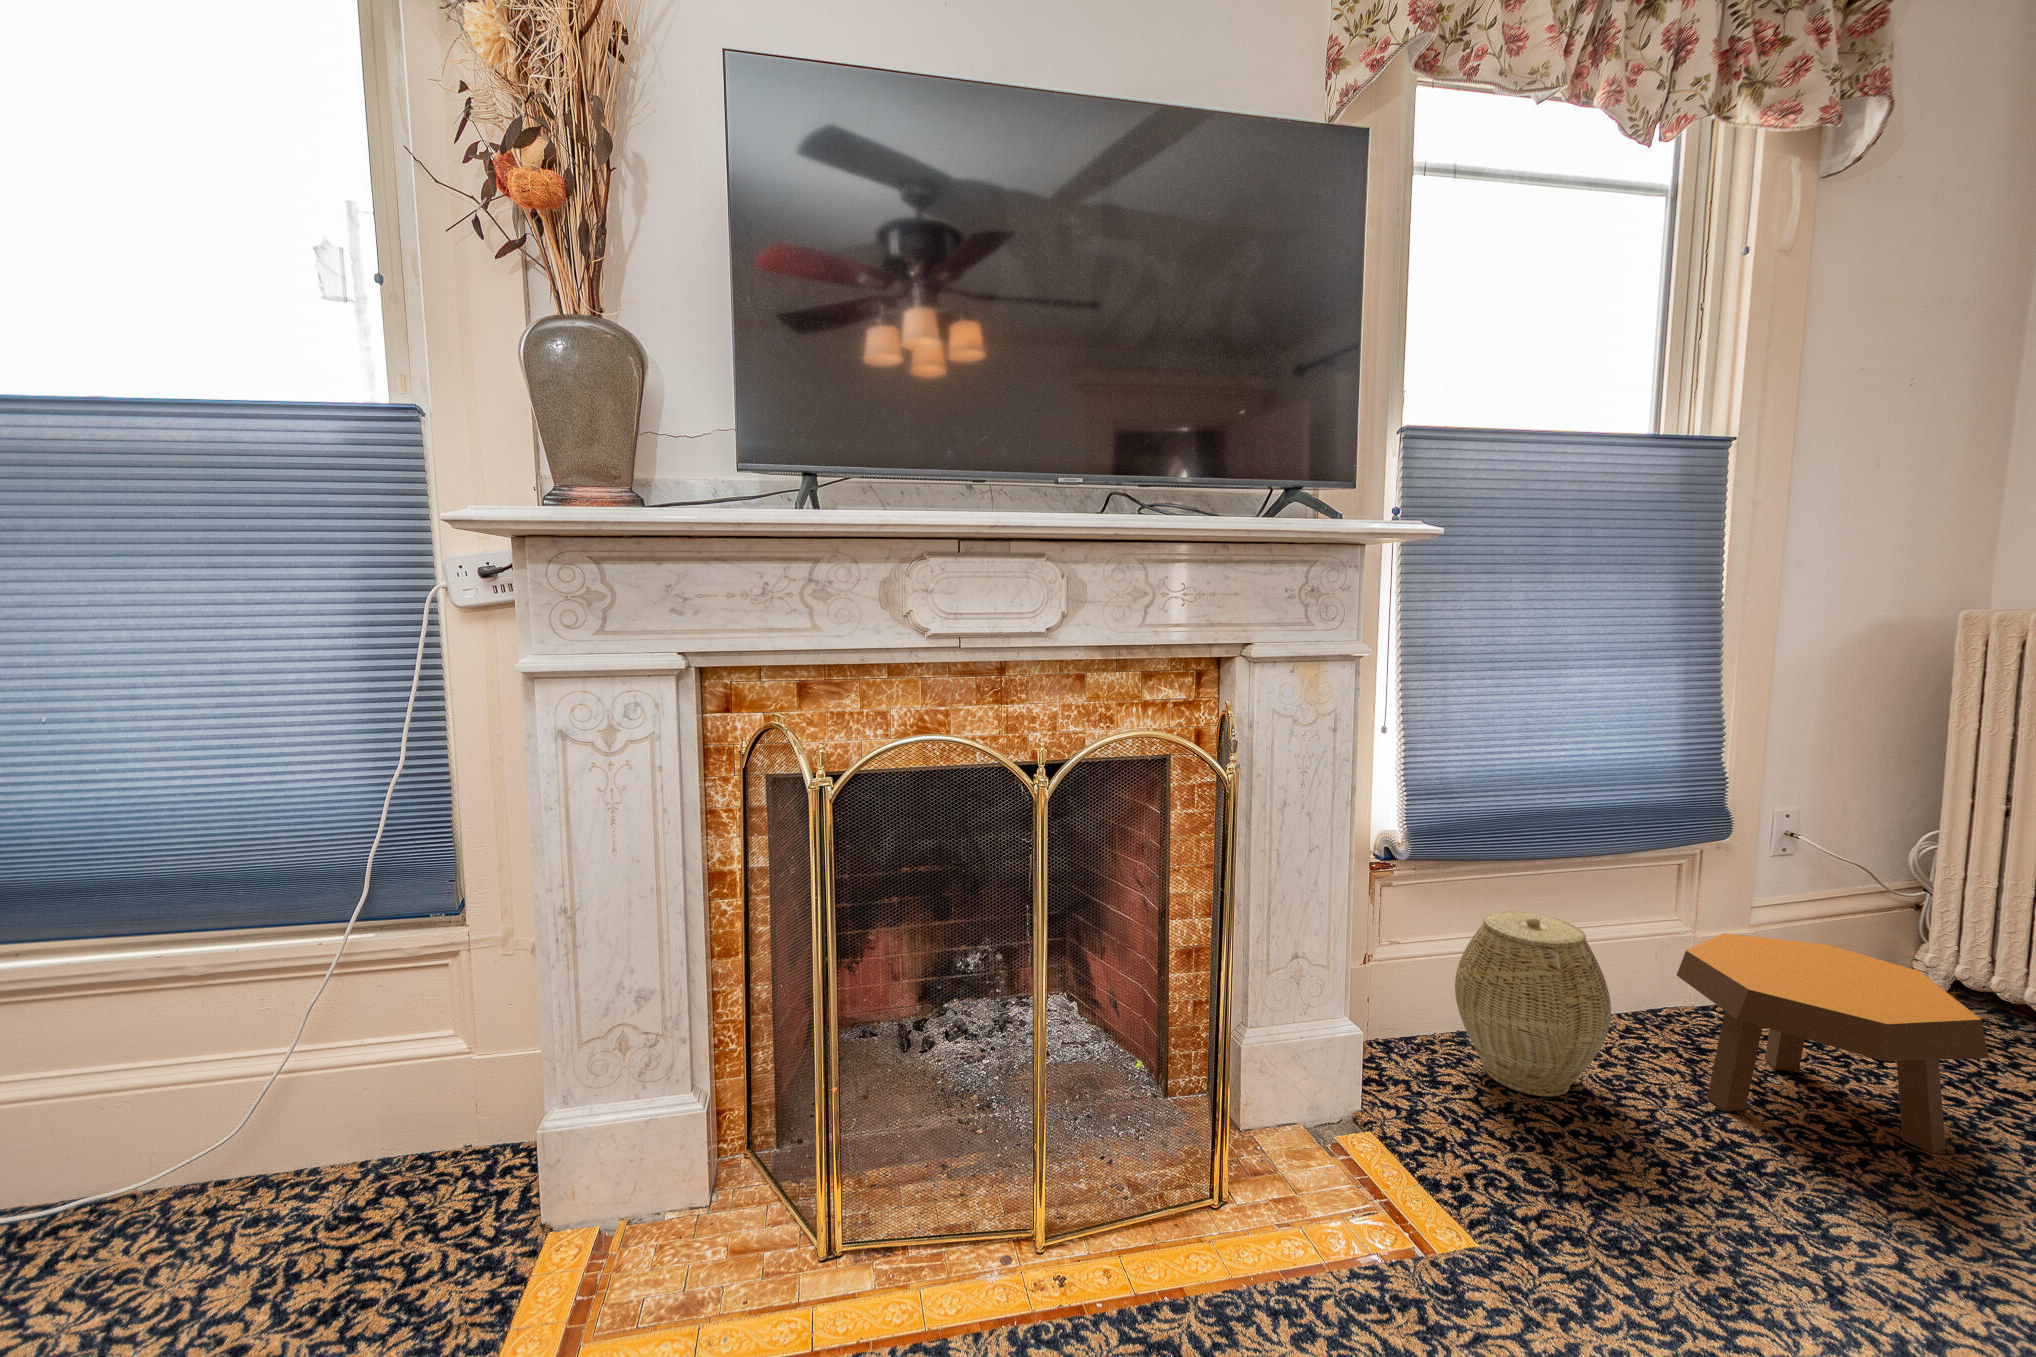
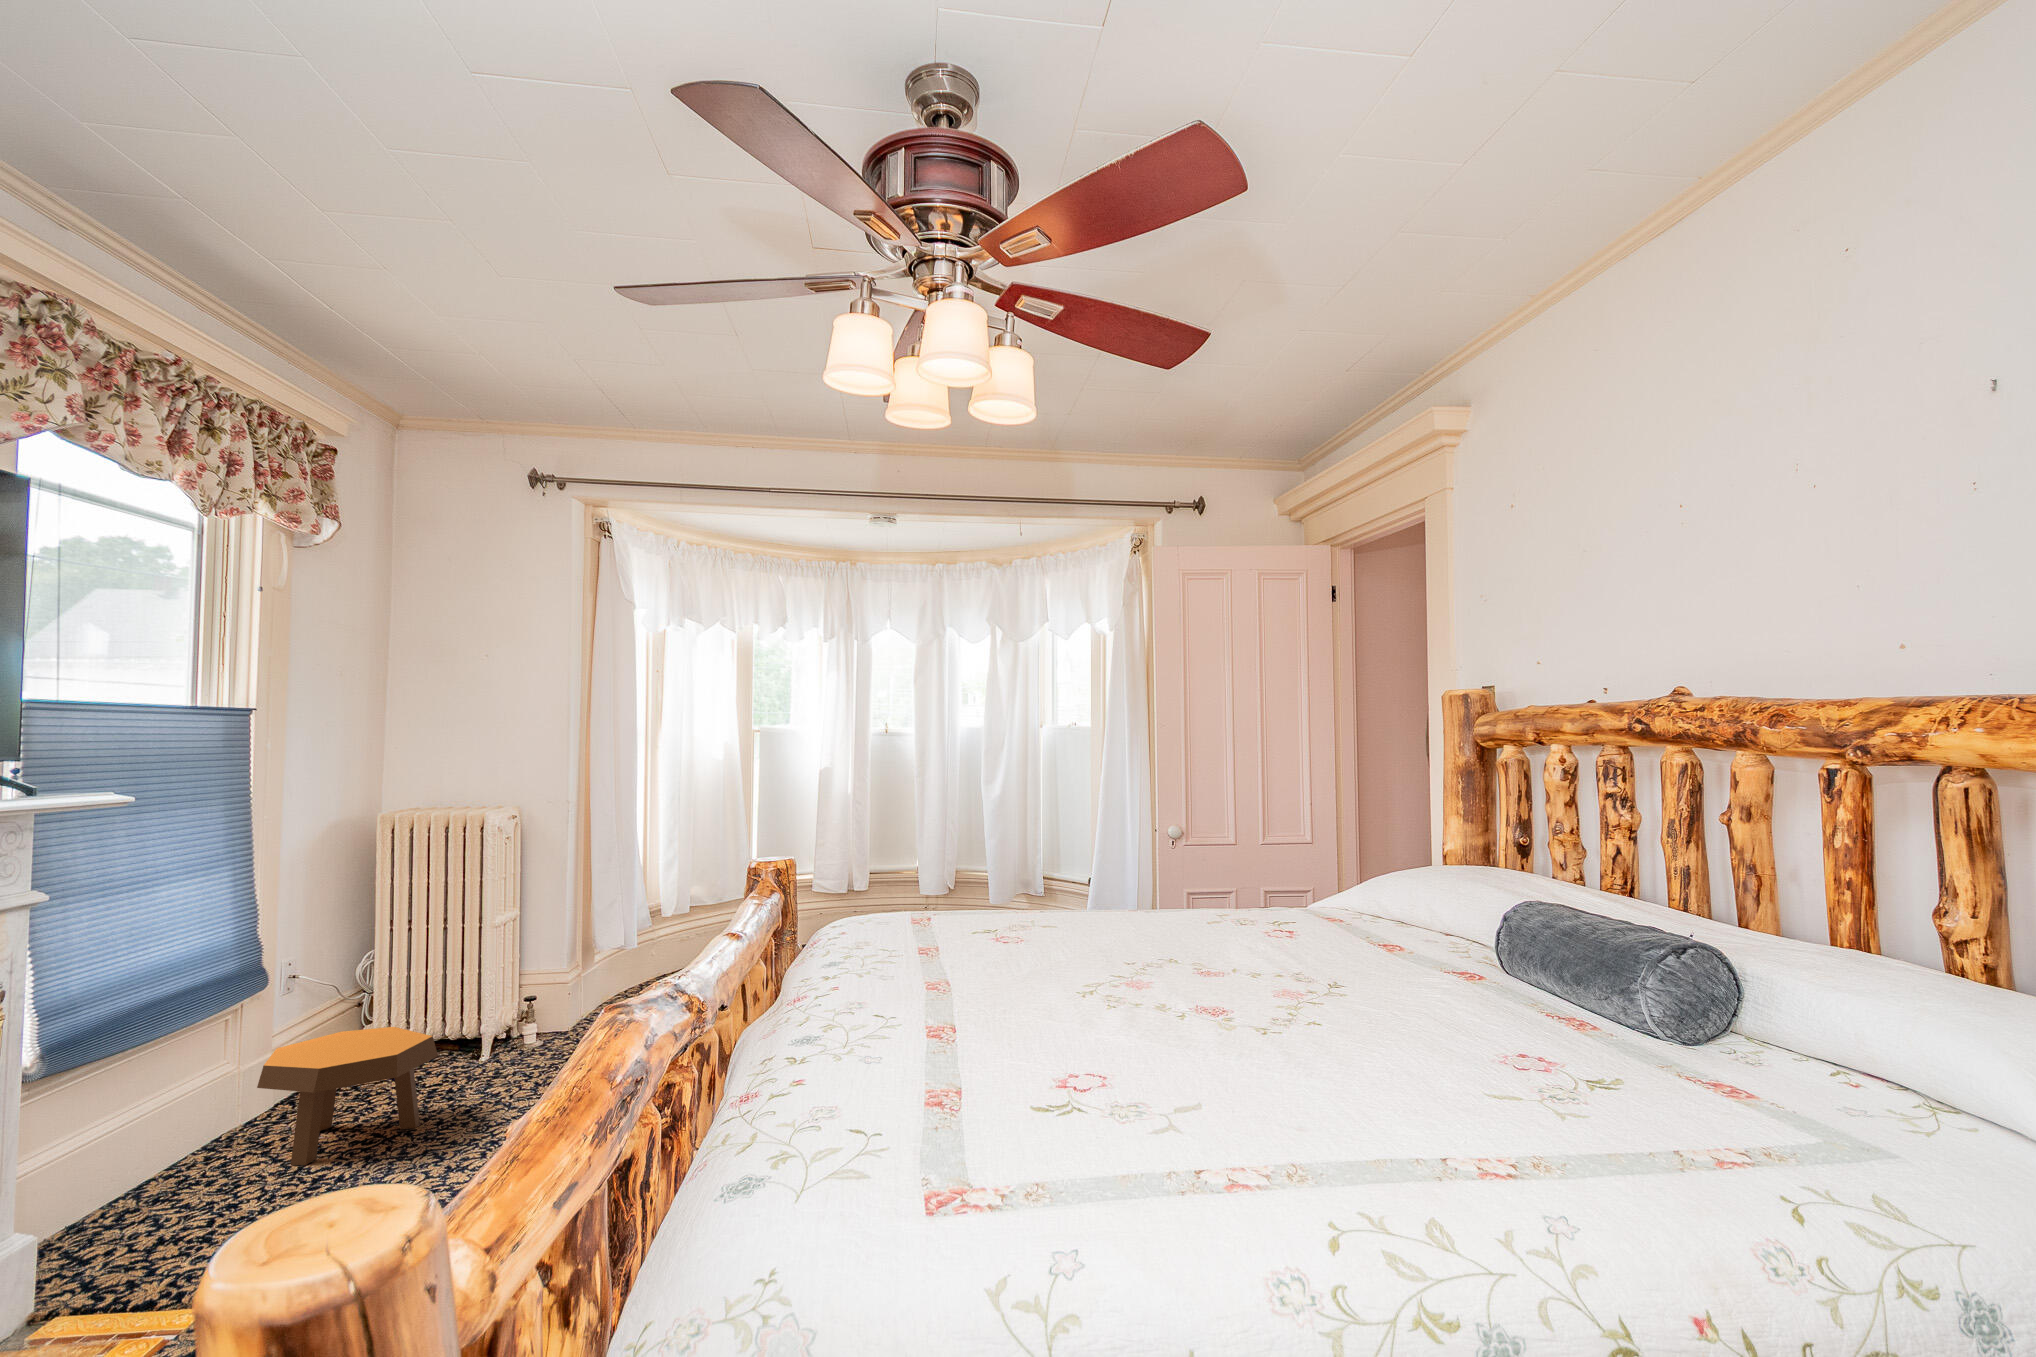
woven basket: present [1455,911,1611,1097] -> none [81,1072,231,1235]

